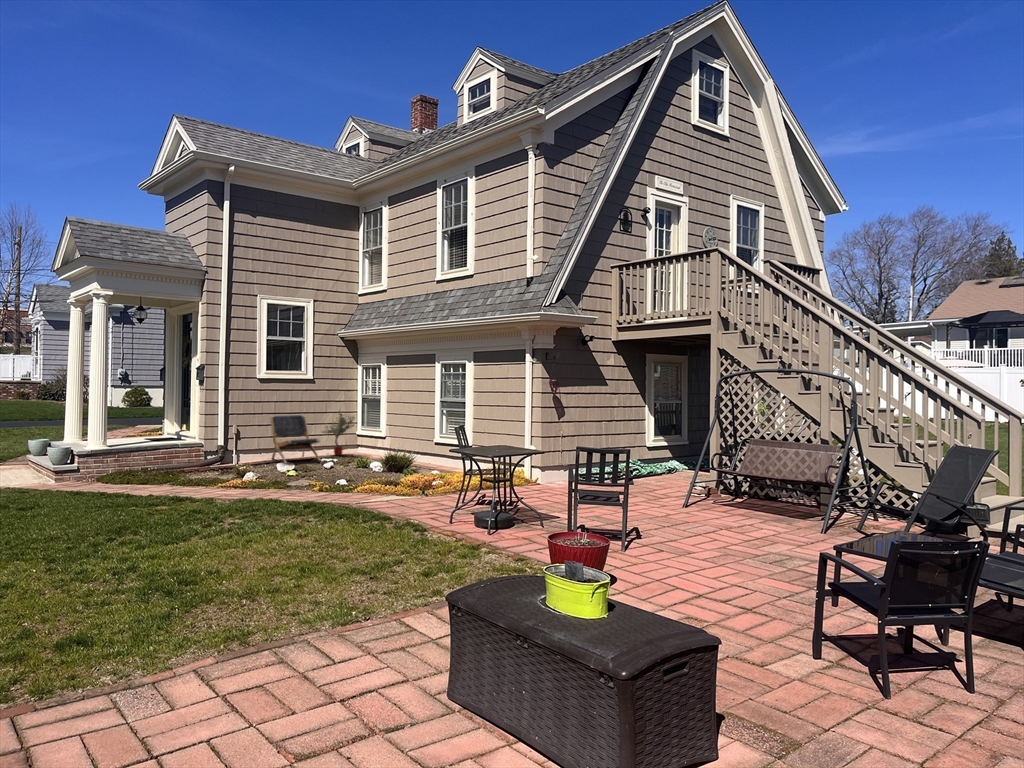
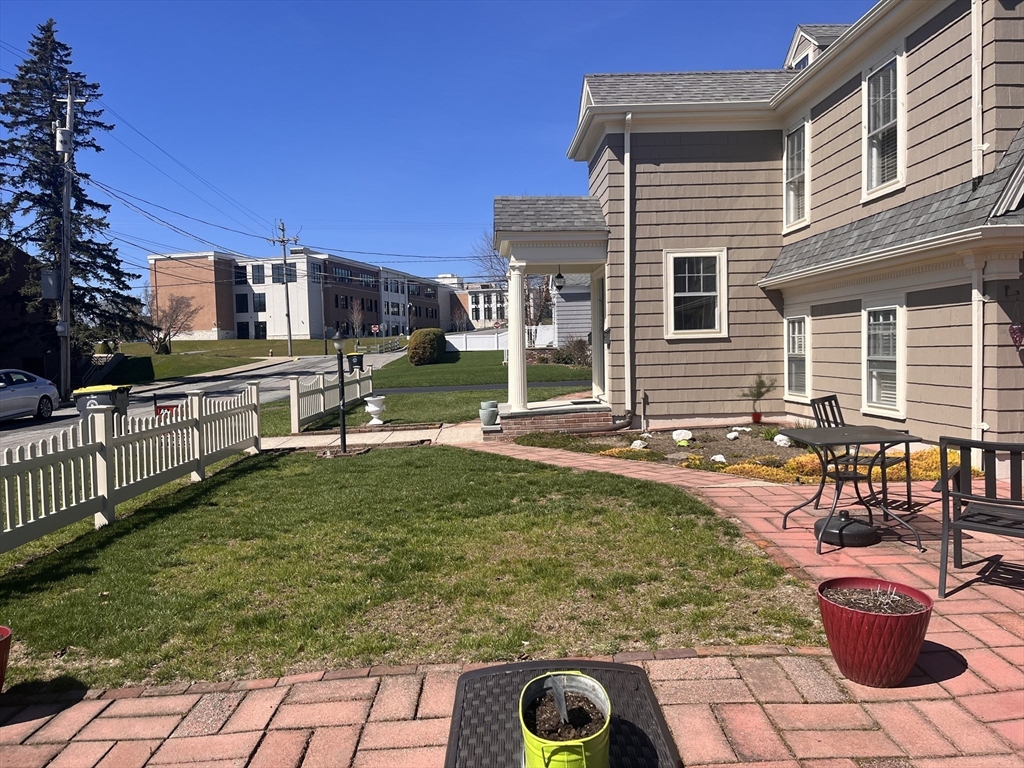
lounge chair: present [270,415,320,463] -> none [678,376,729,429]

